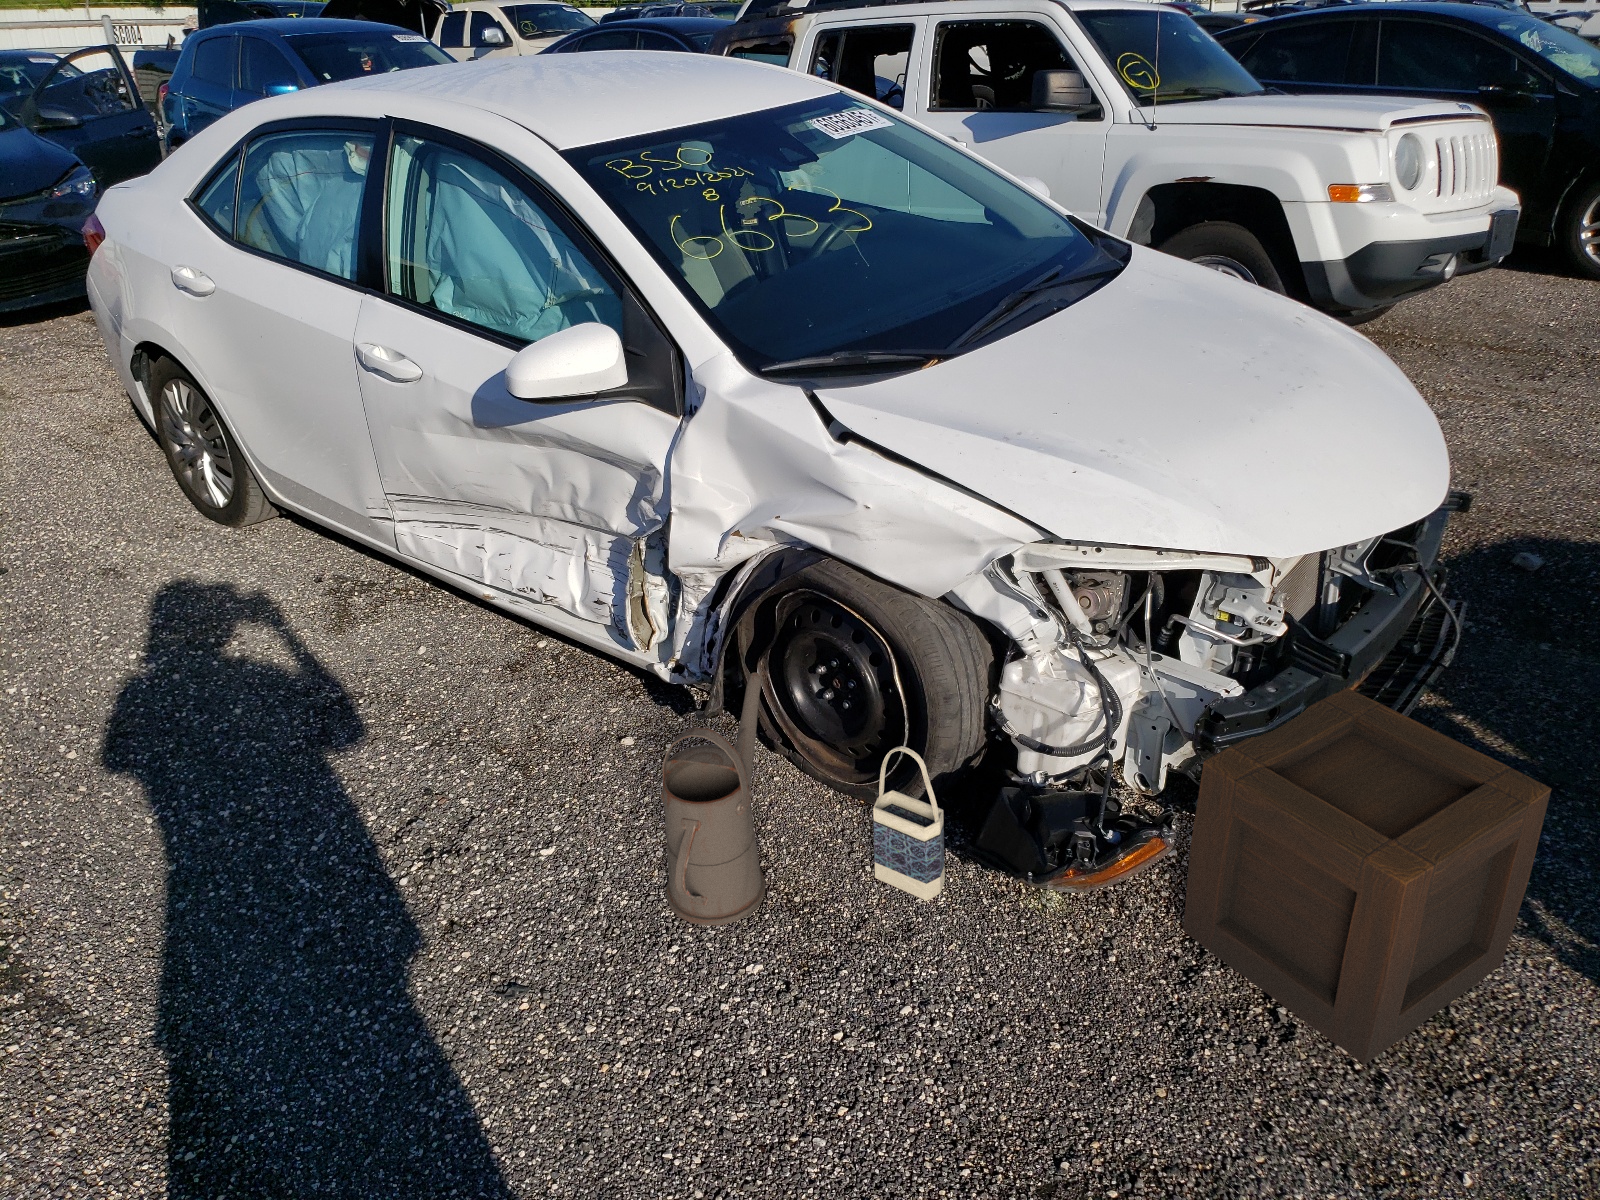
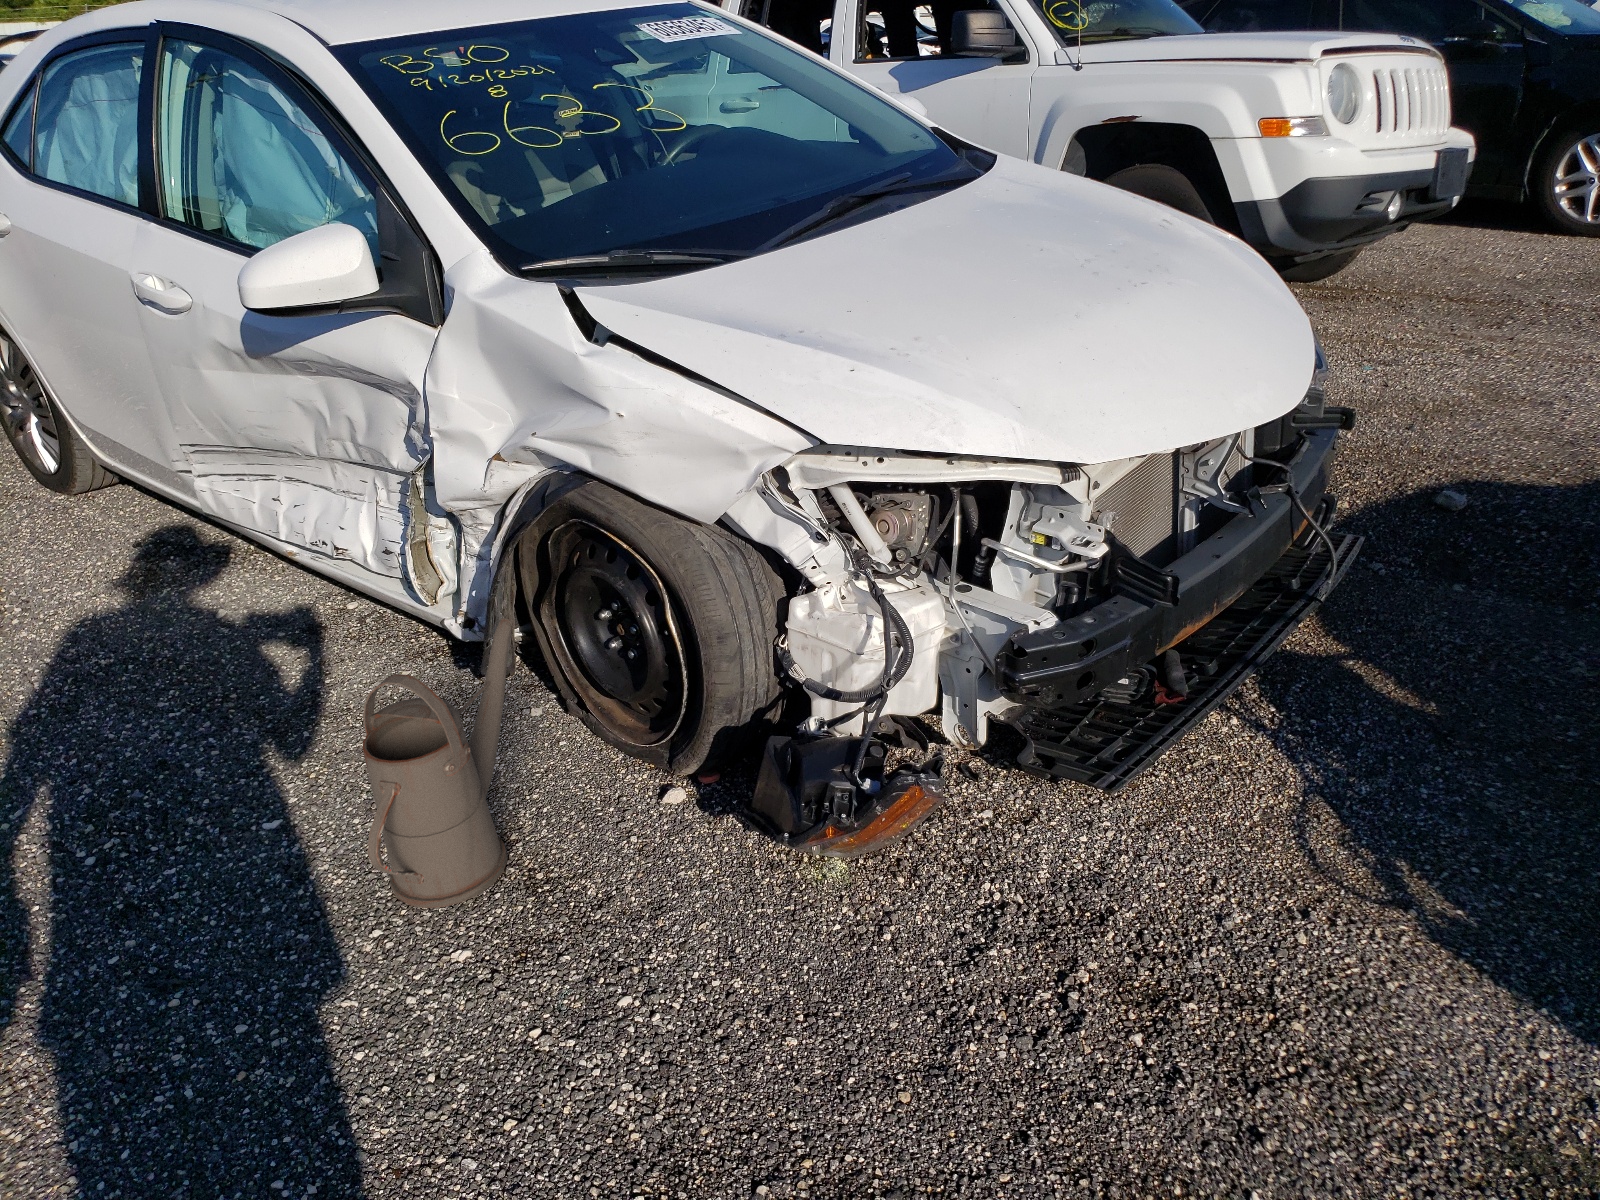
wooden crate: present [1183,688,1552,1064] -> none [967,608,1382,1059]
bag: present [873,746,945,901] -> none [618,691,712,875]

